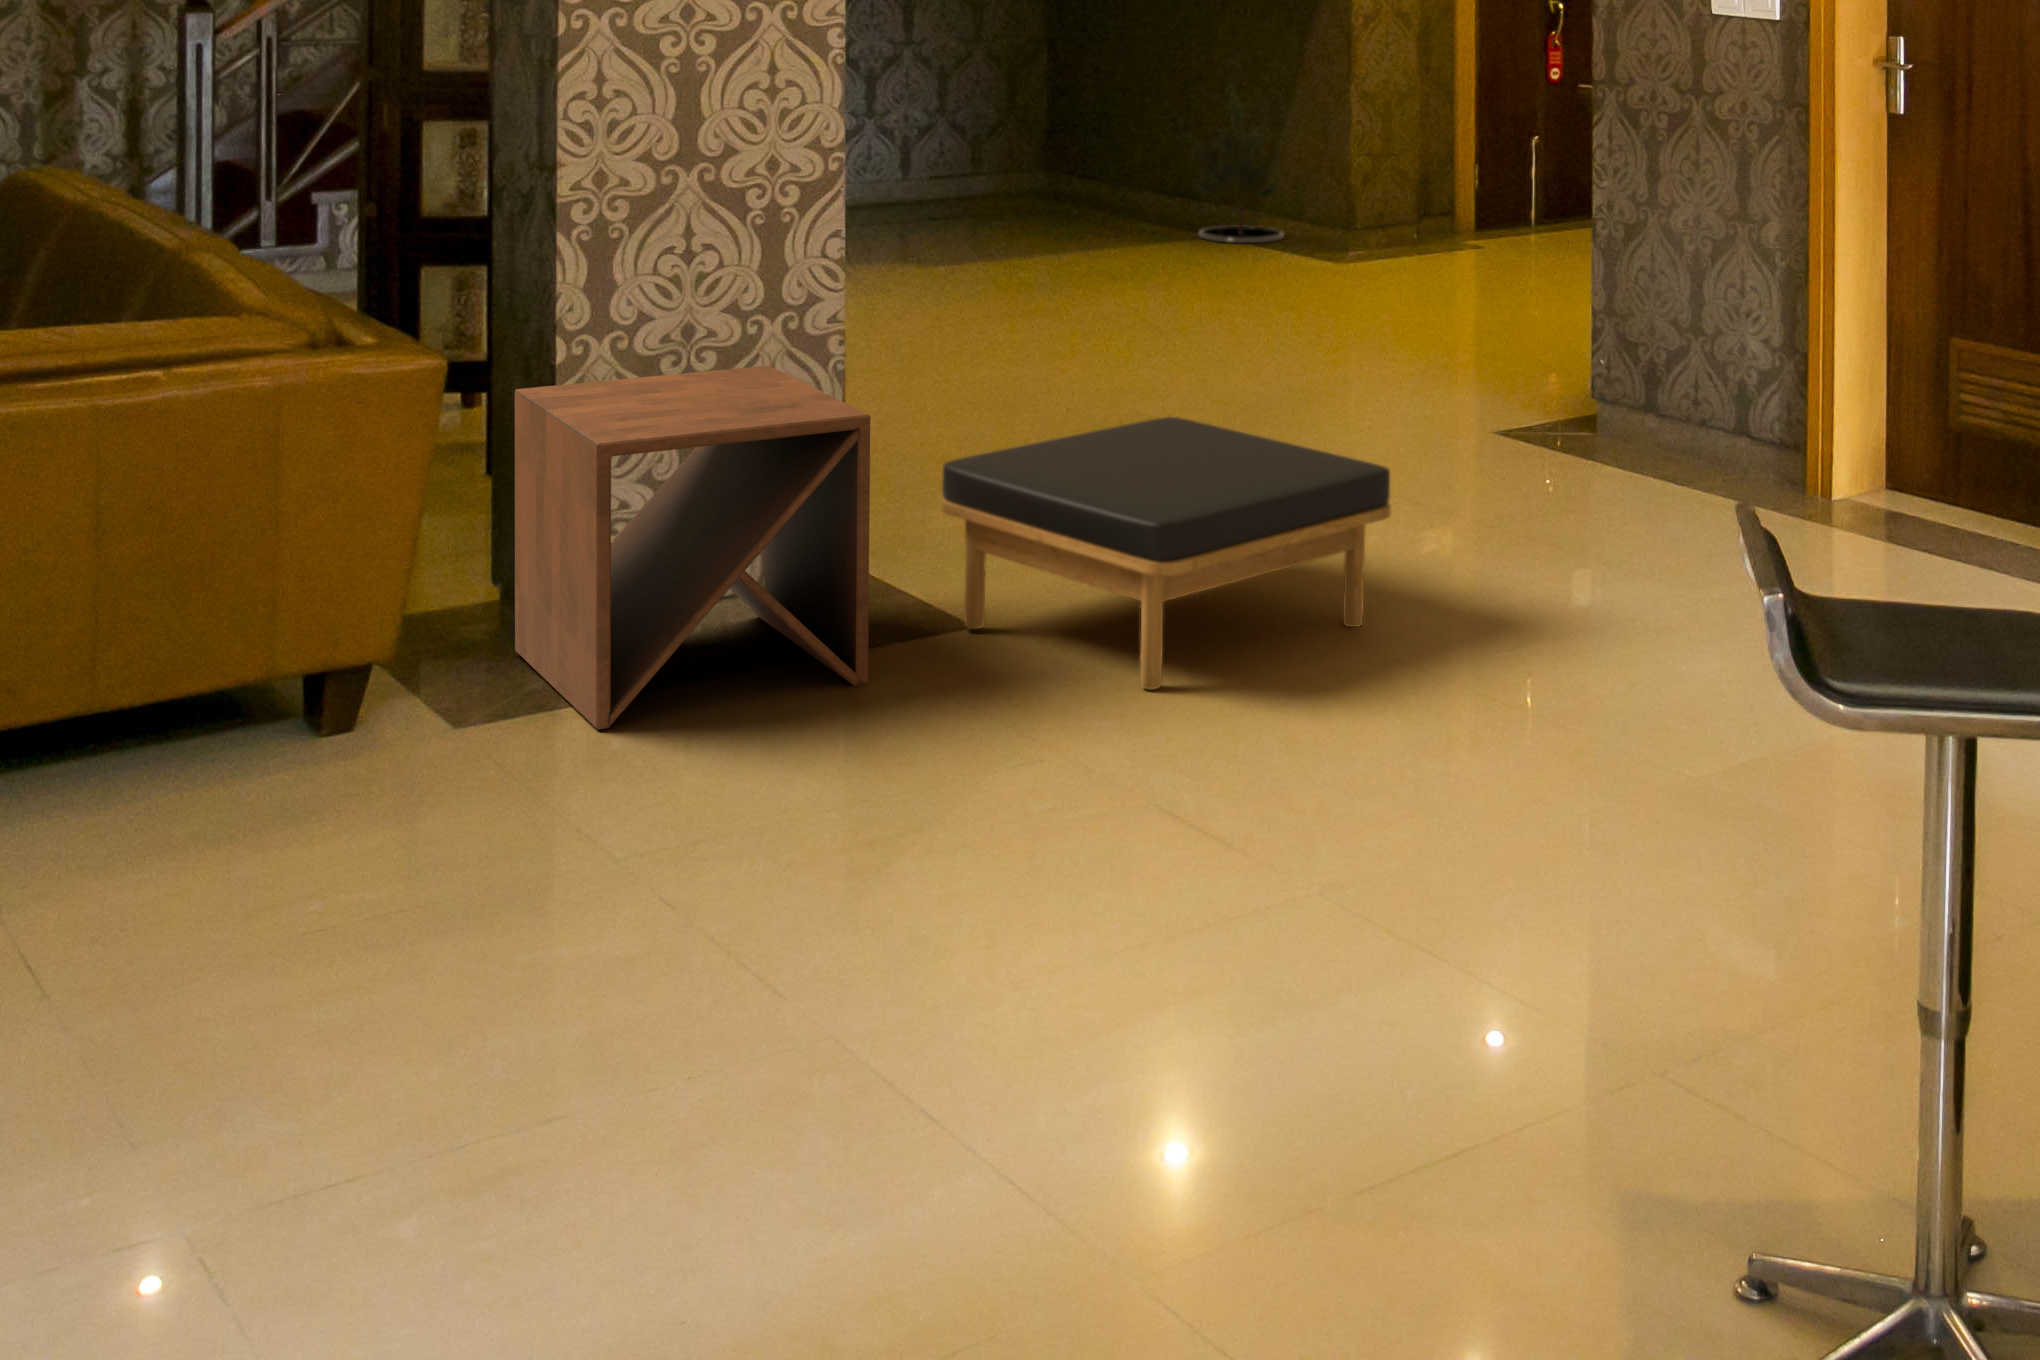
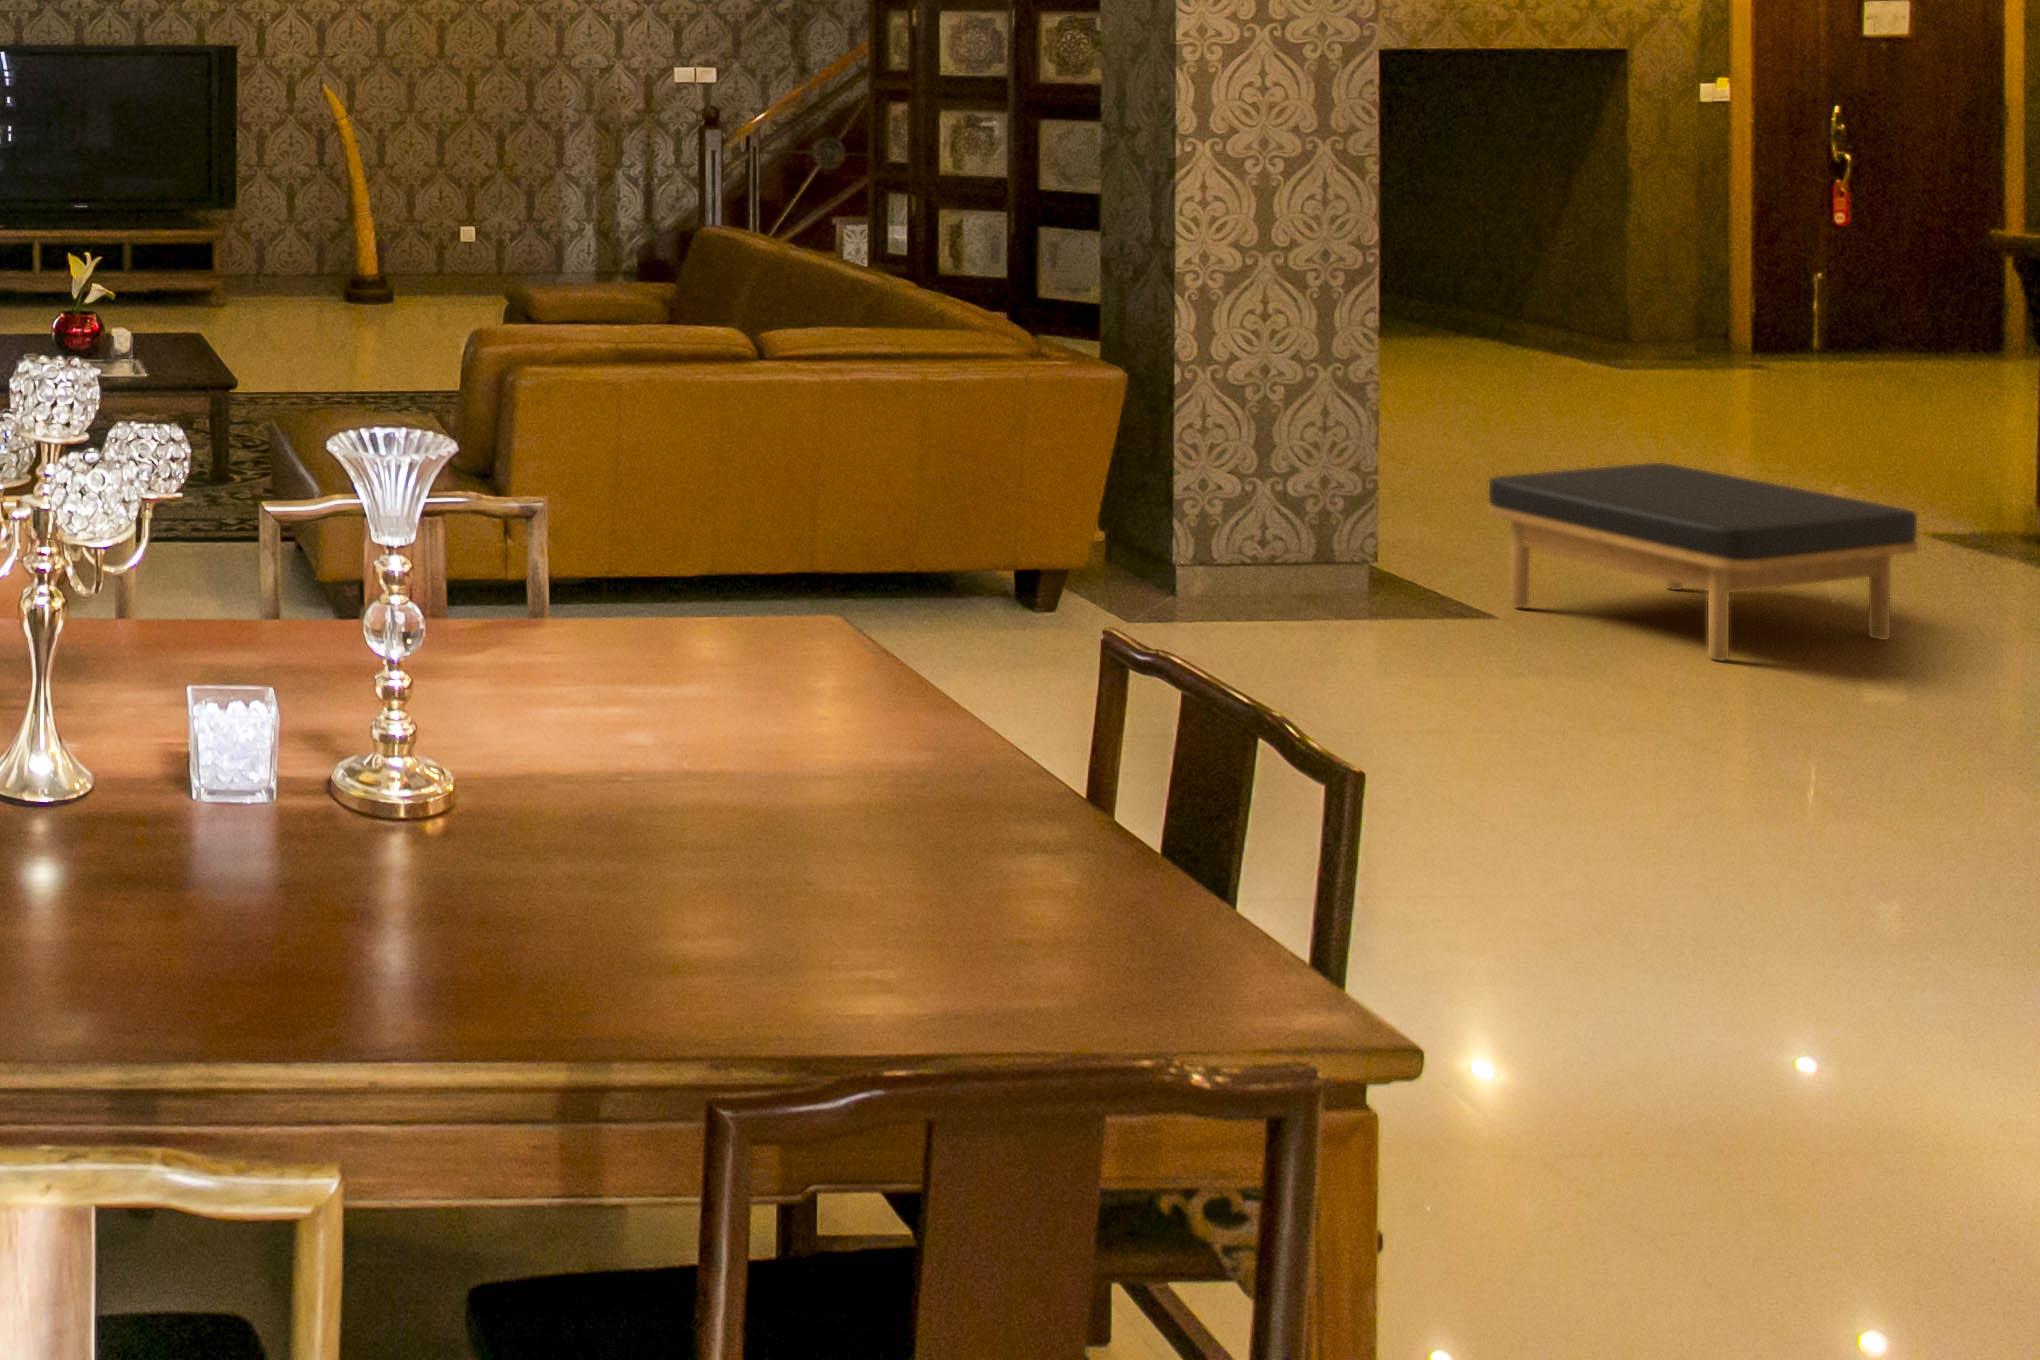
potted tree: present [1187,84,1285,243] -> none [1453,219,1567,359]
side table: present [515,366,870,730] -> none [1152,397,1460,637]

